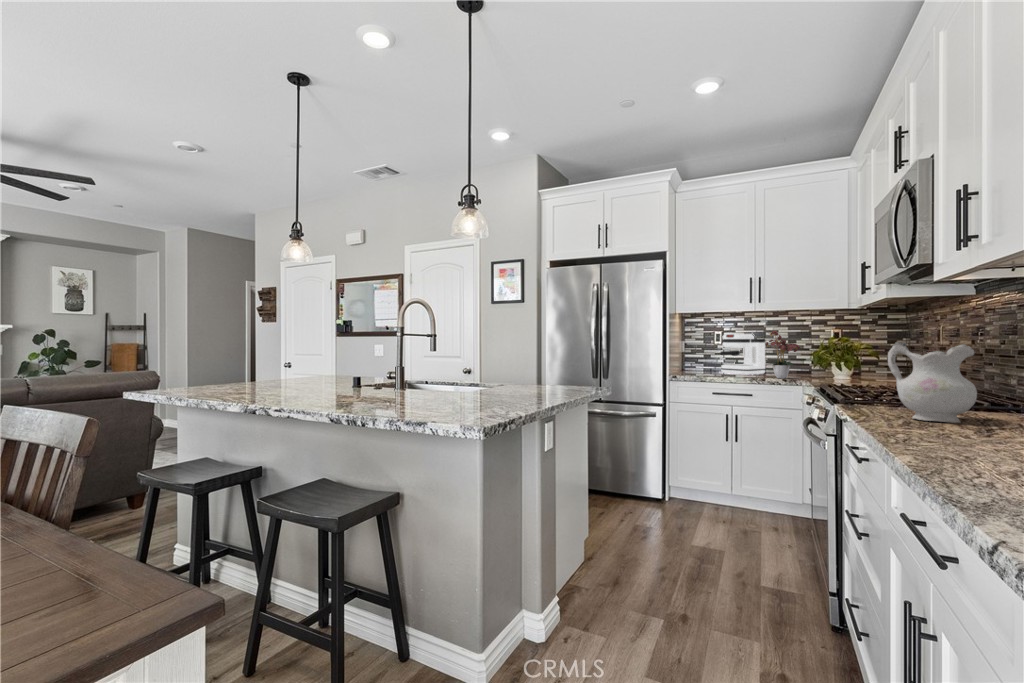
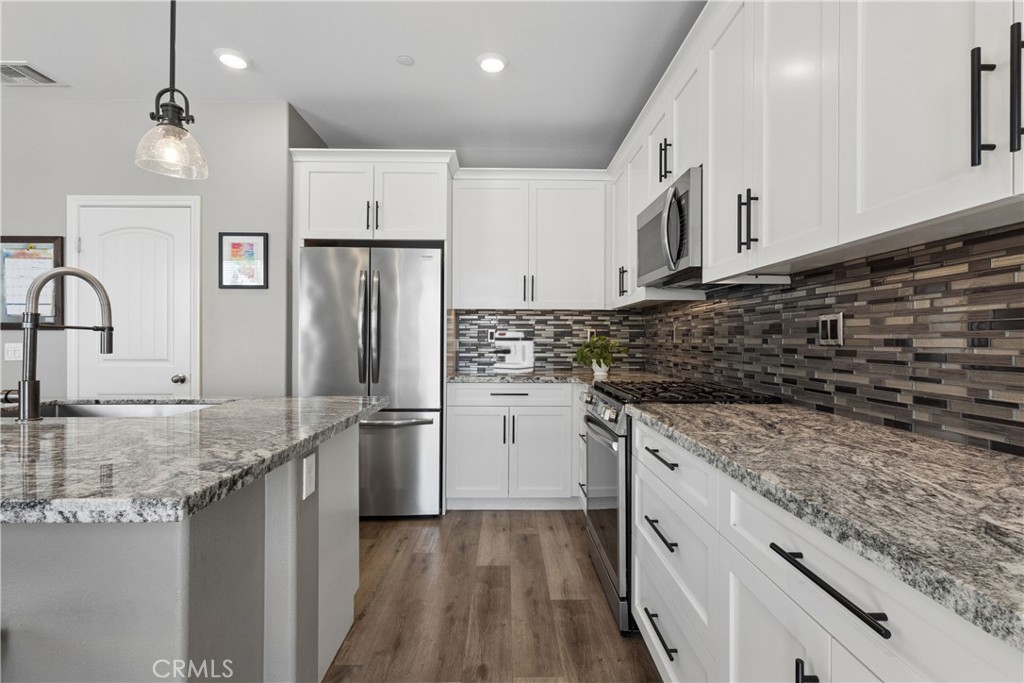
flower arrangement: present [766,331,800,378] -> none [536,327,570,377]
ceramic pitcher: present [888,342,977,423] -> none [682,344,755,423]

